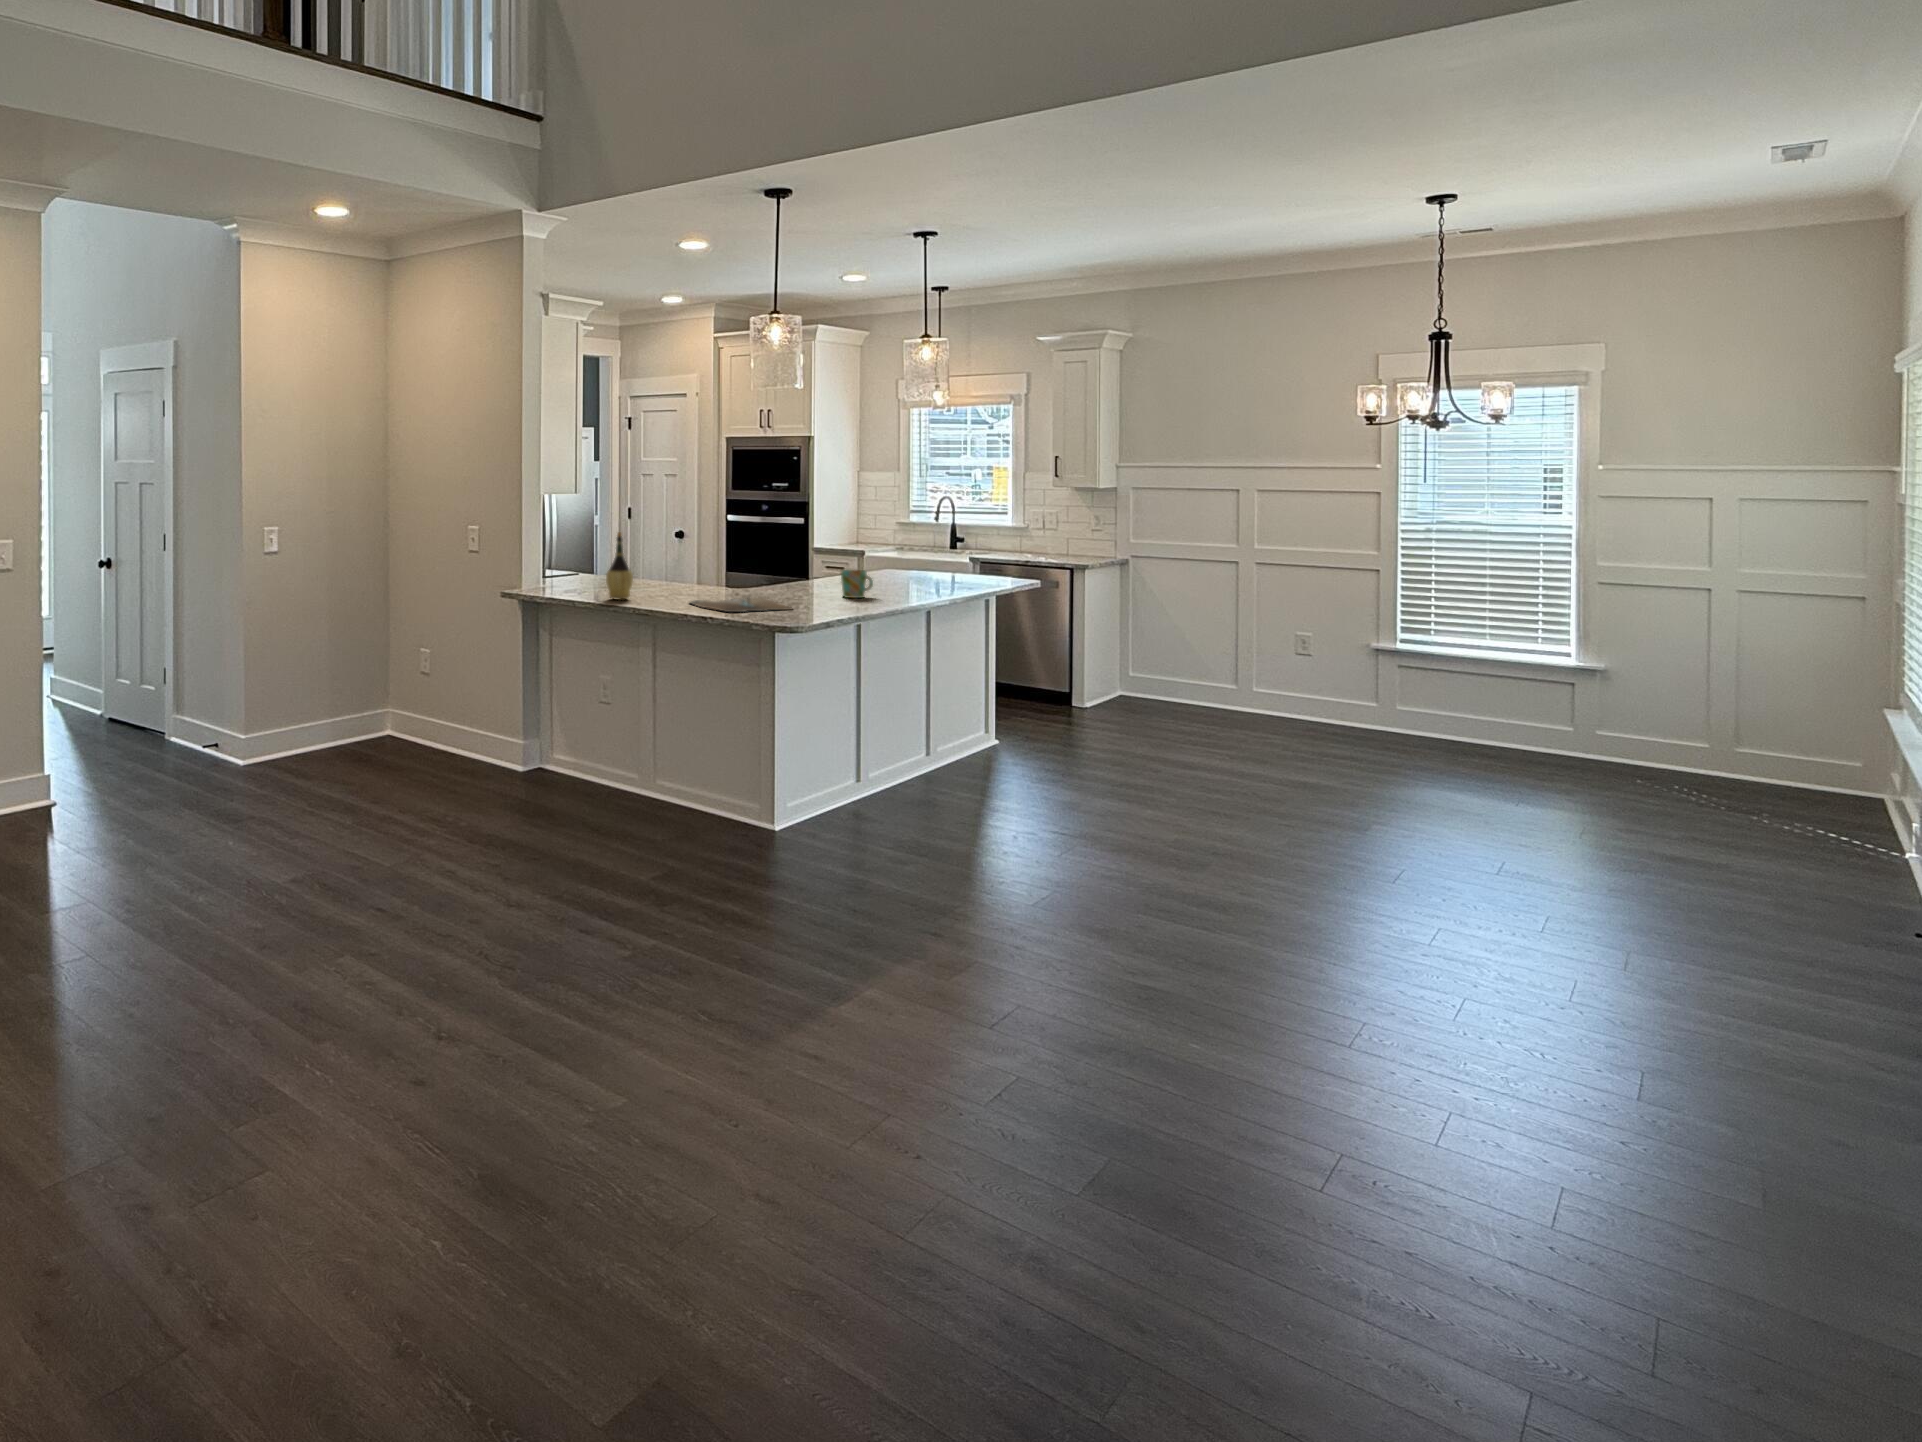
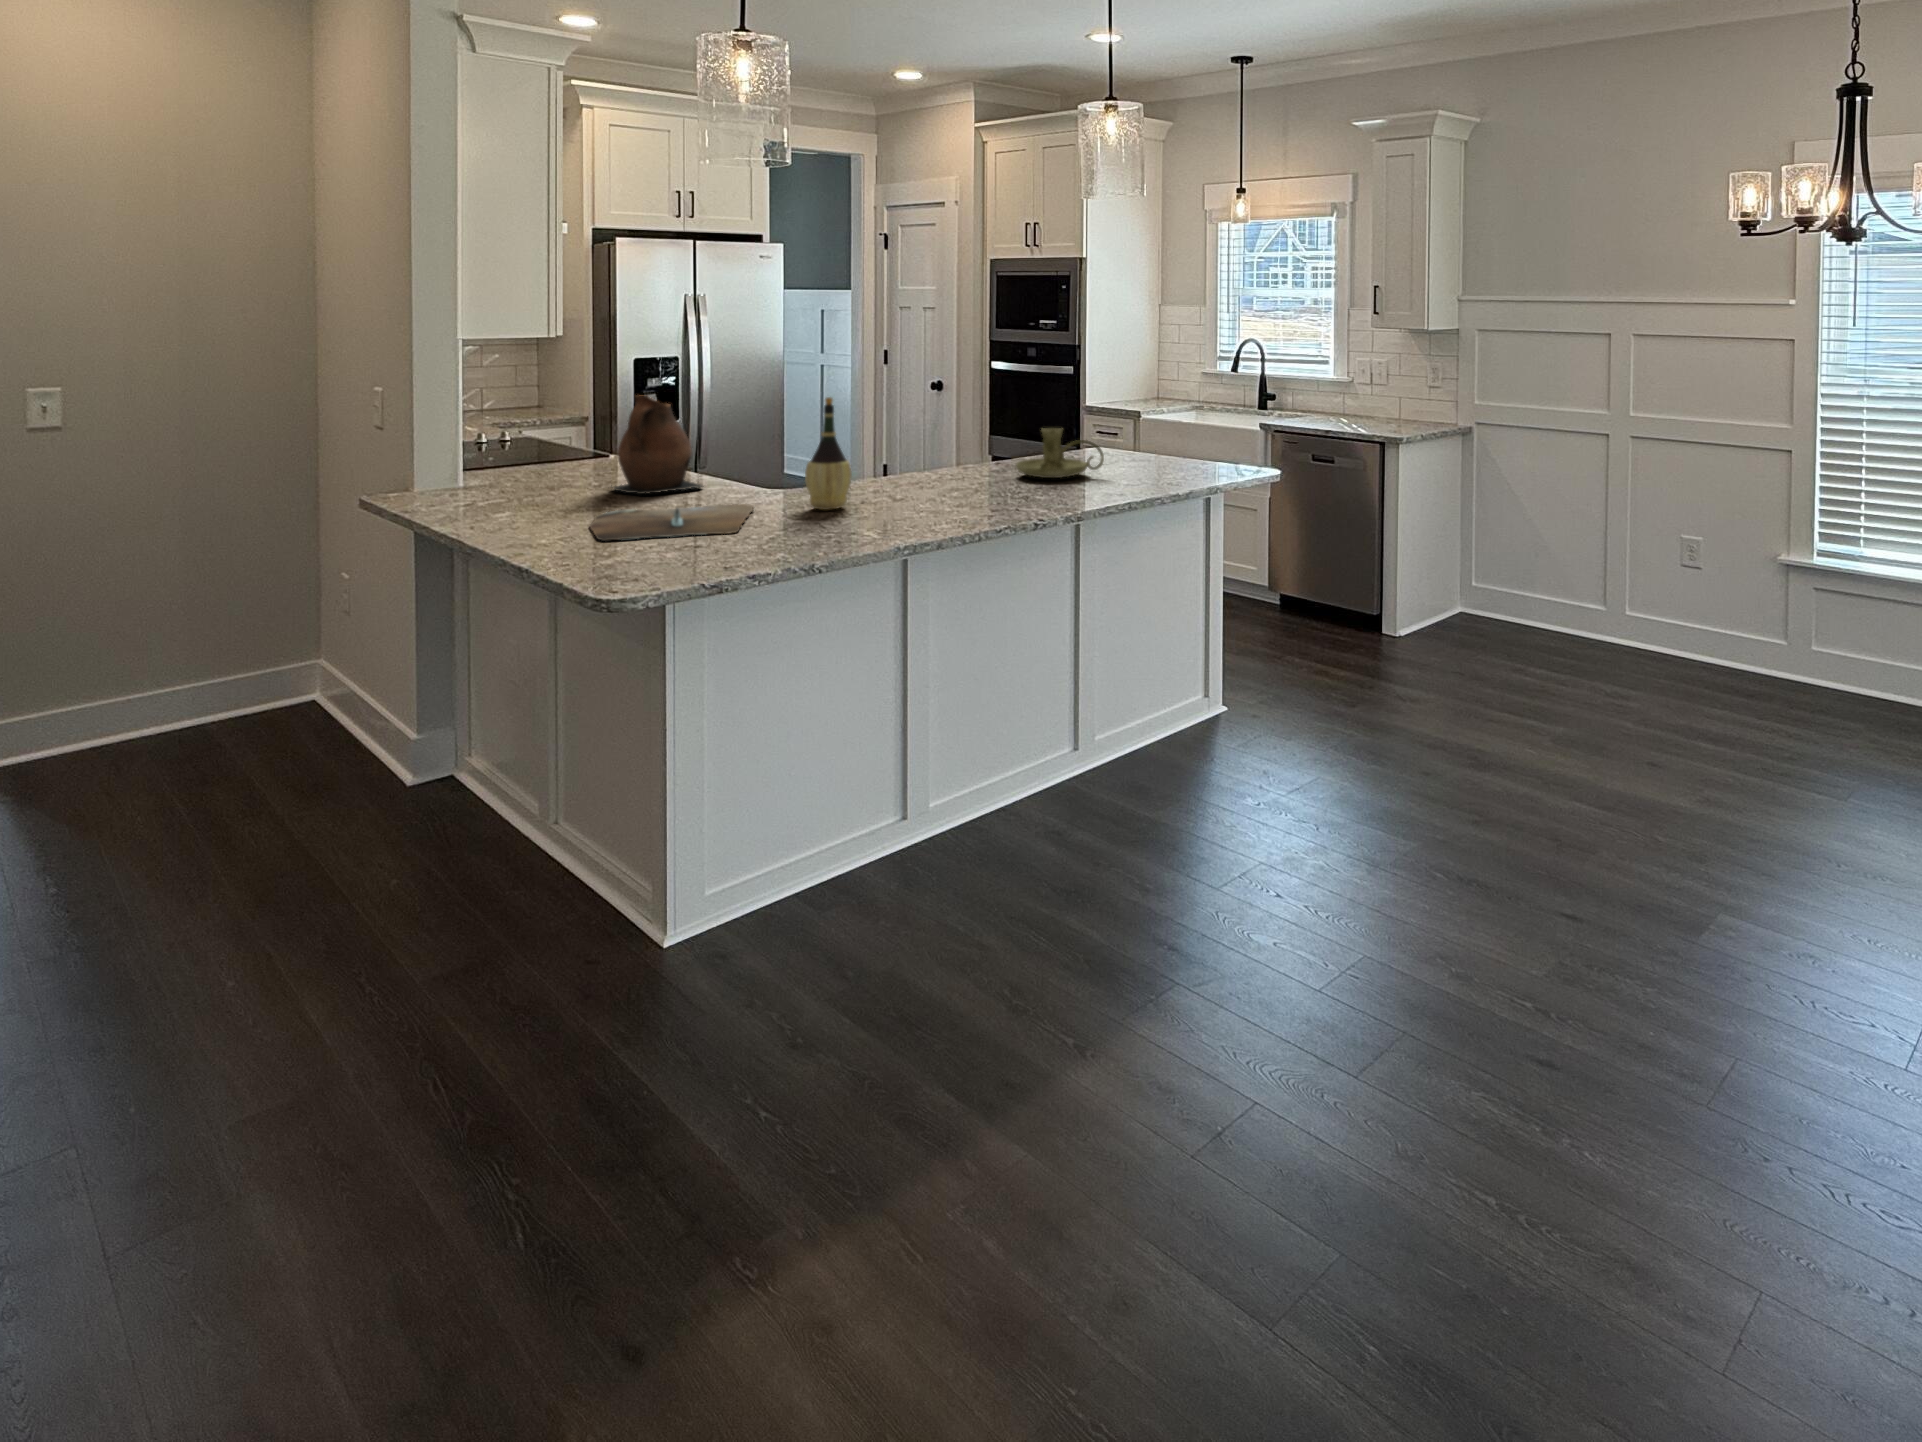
wine bottle: present [606,532,633,600] -> present [805,397,852,510]
ceramic pitcher: none [650,533,707,594] -> present [612,395,702,494]
candle holder: none [883,554,942,586] -> present [1016,428,1104,478]
mug: present [841,570,873,598] -> none [890,457,944,505]

